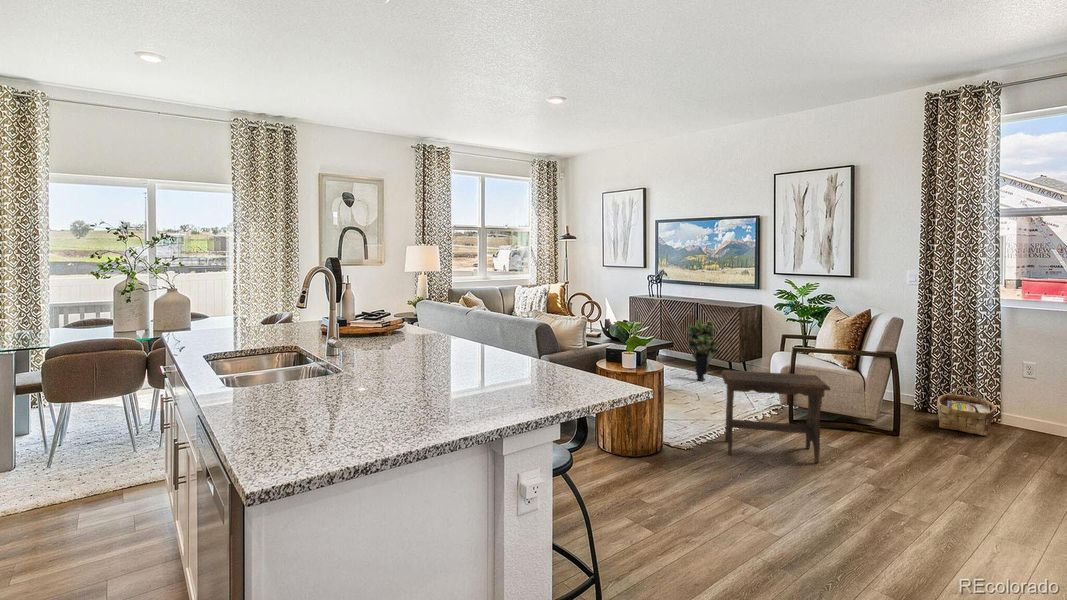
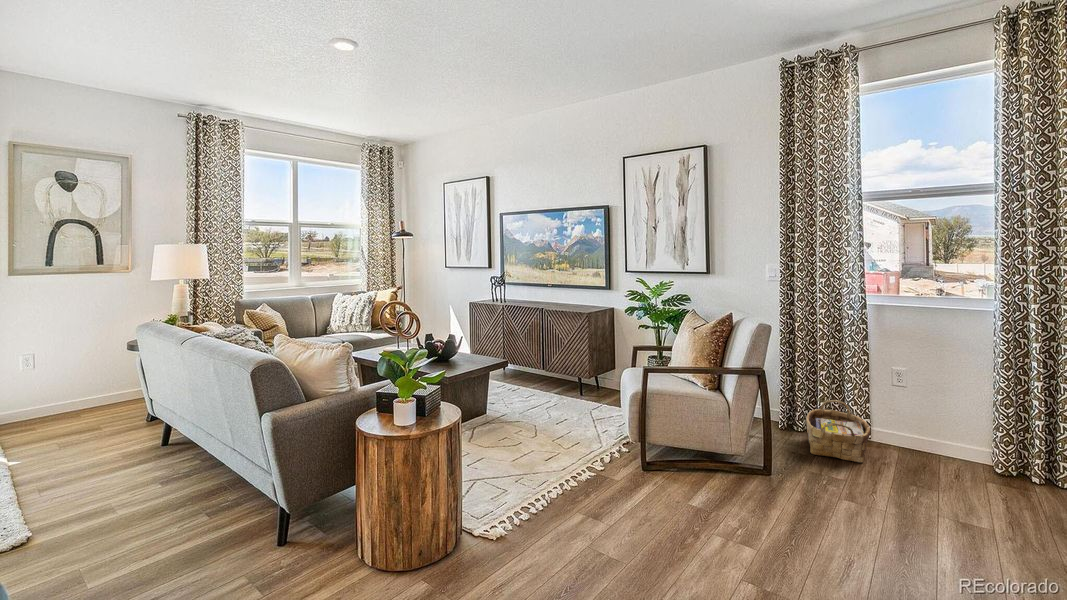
potted plant: present [686,320,719,380] -> none [529,327,568,401]
footstool: present [721,370,830,463] -> none [547,411,692,544]

